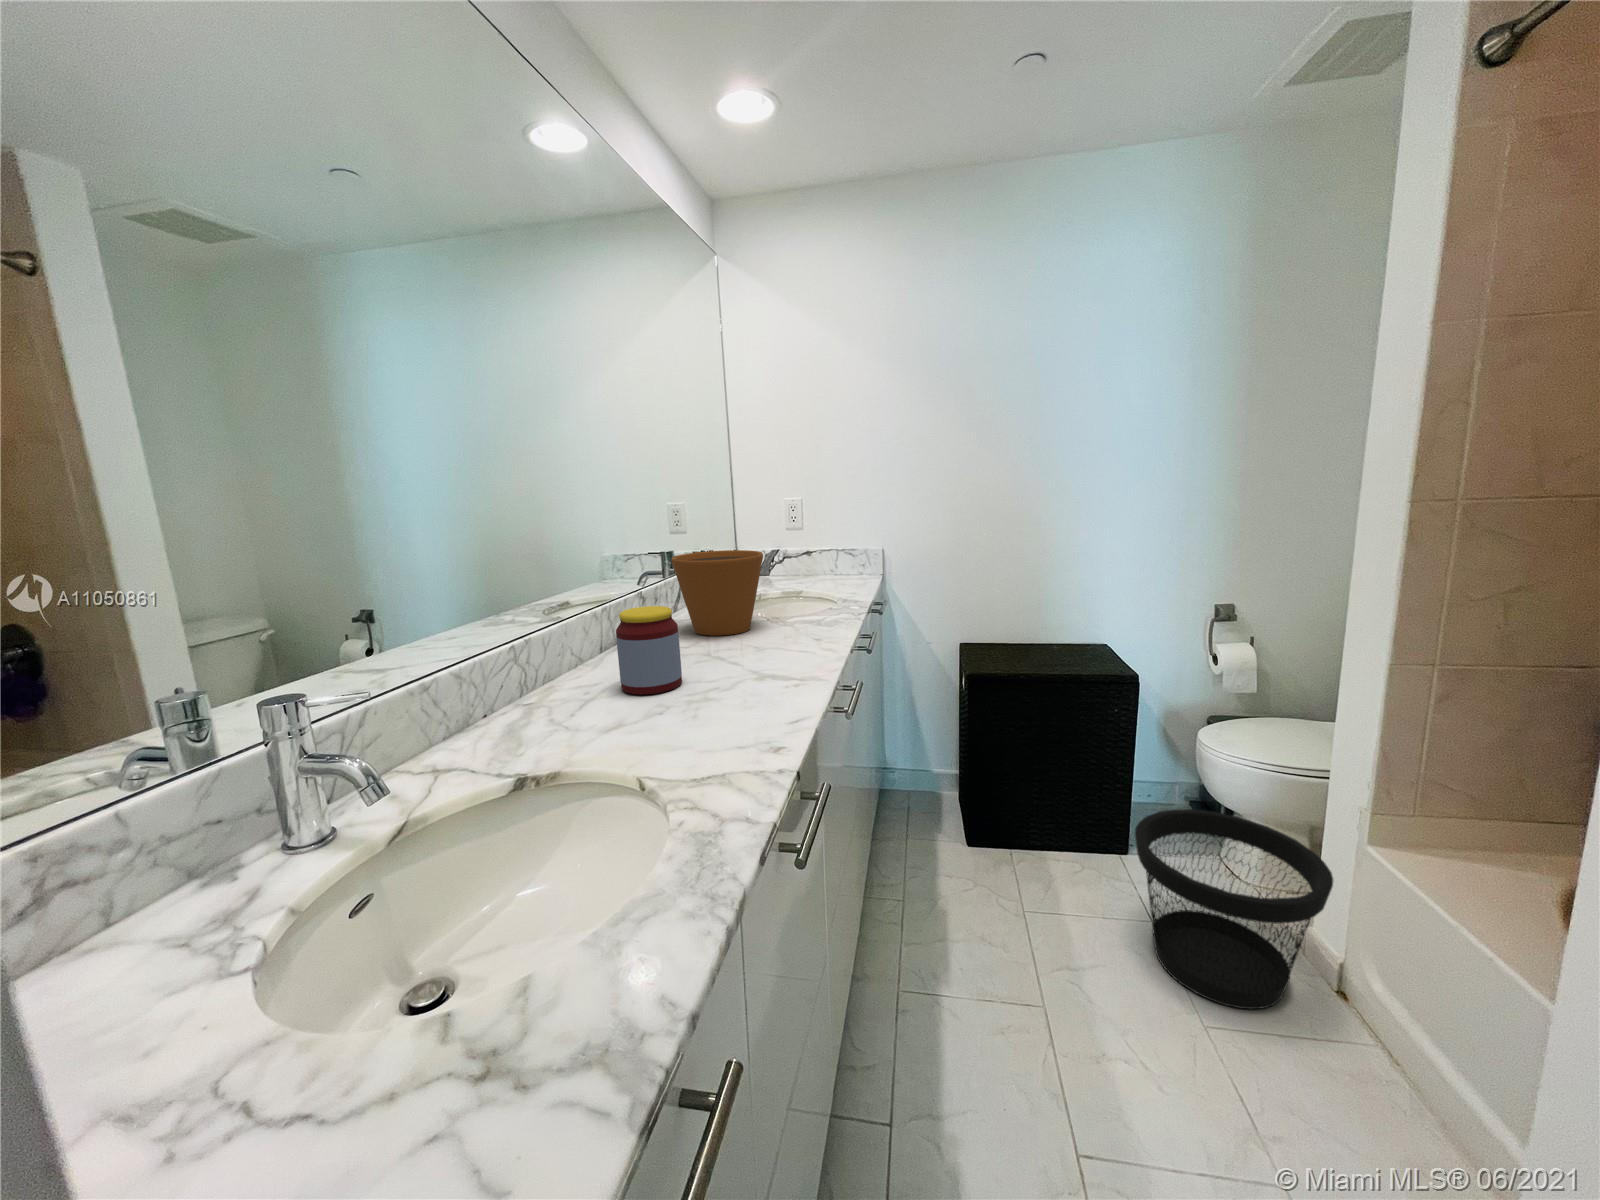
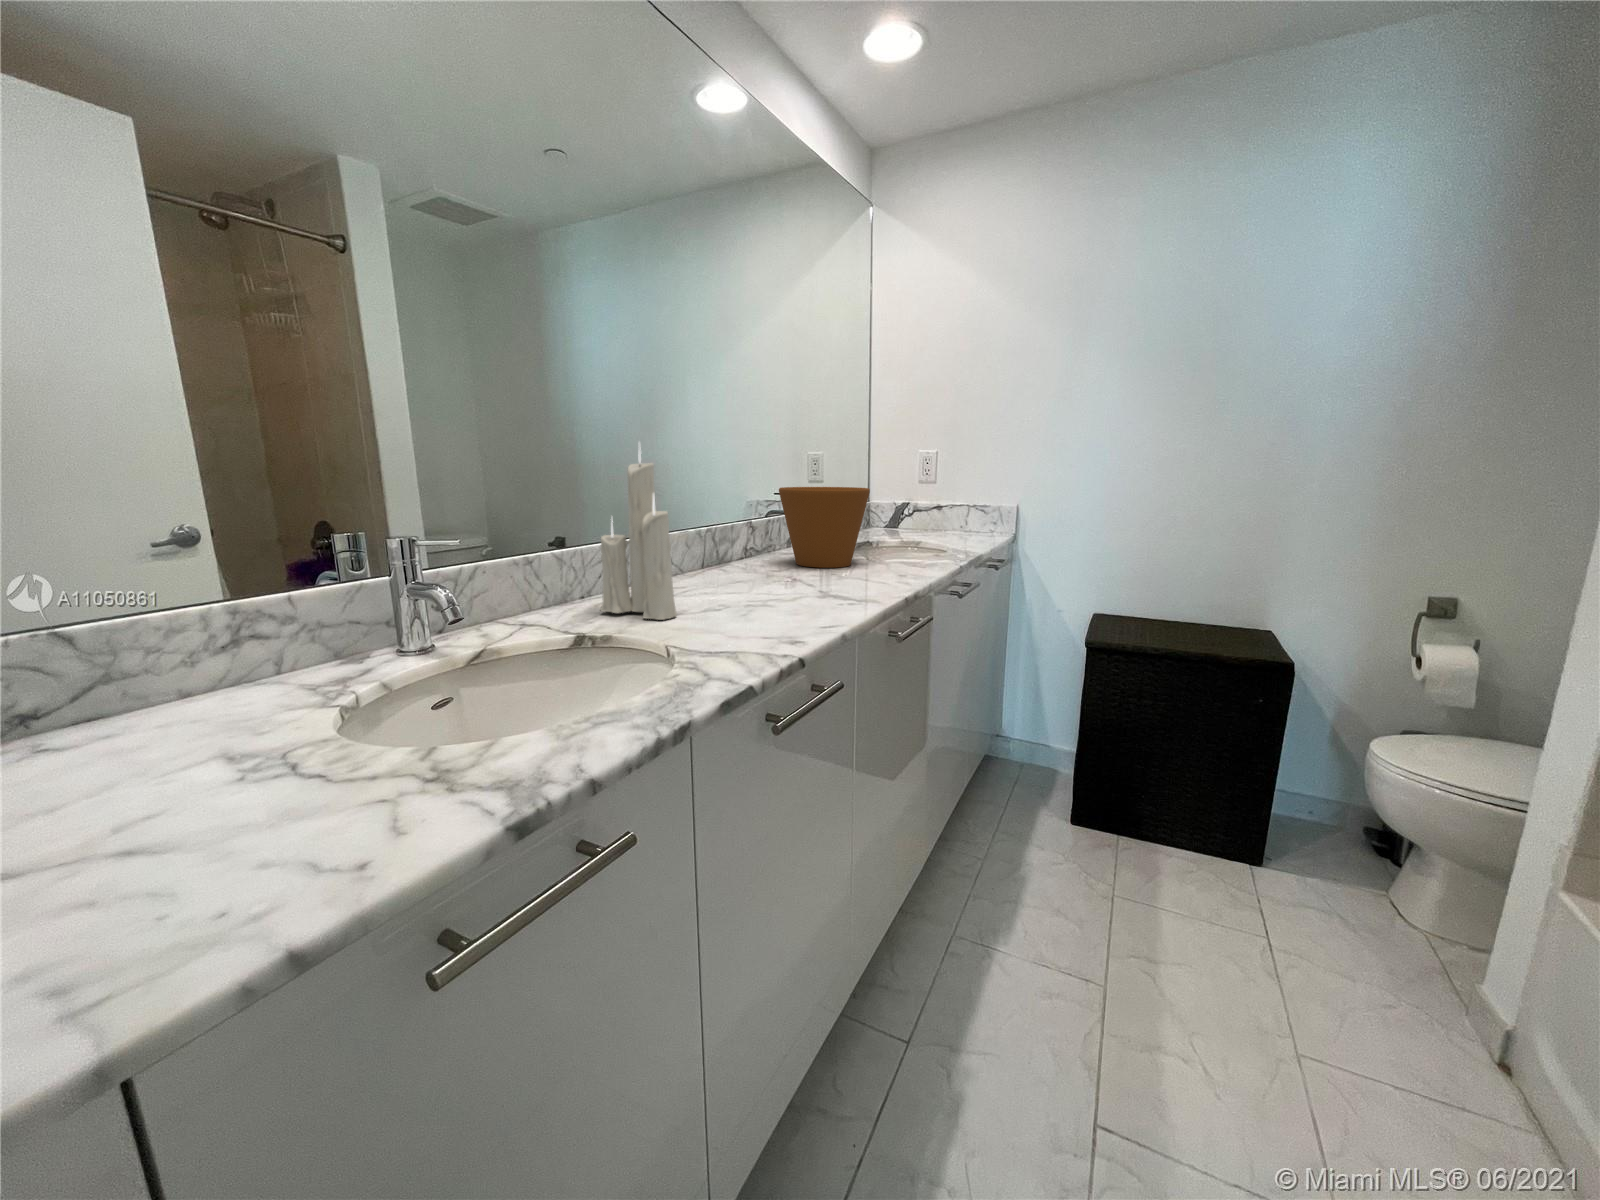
candle: none [516,532,614,737] -> present [600,449,677,620]
jar: present [616,606,682,695] -> none [700,520,758,599]
wastebasket: present [1135,809,1333,1009] -> none [1261,825,1531,1075]

